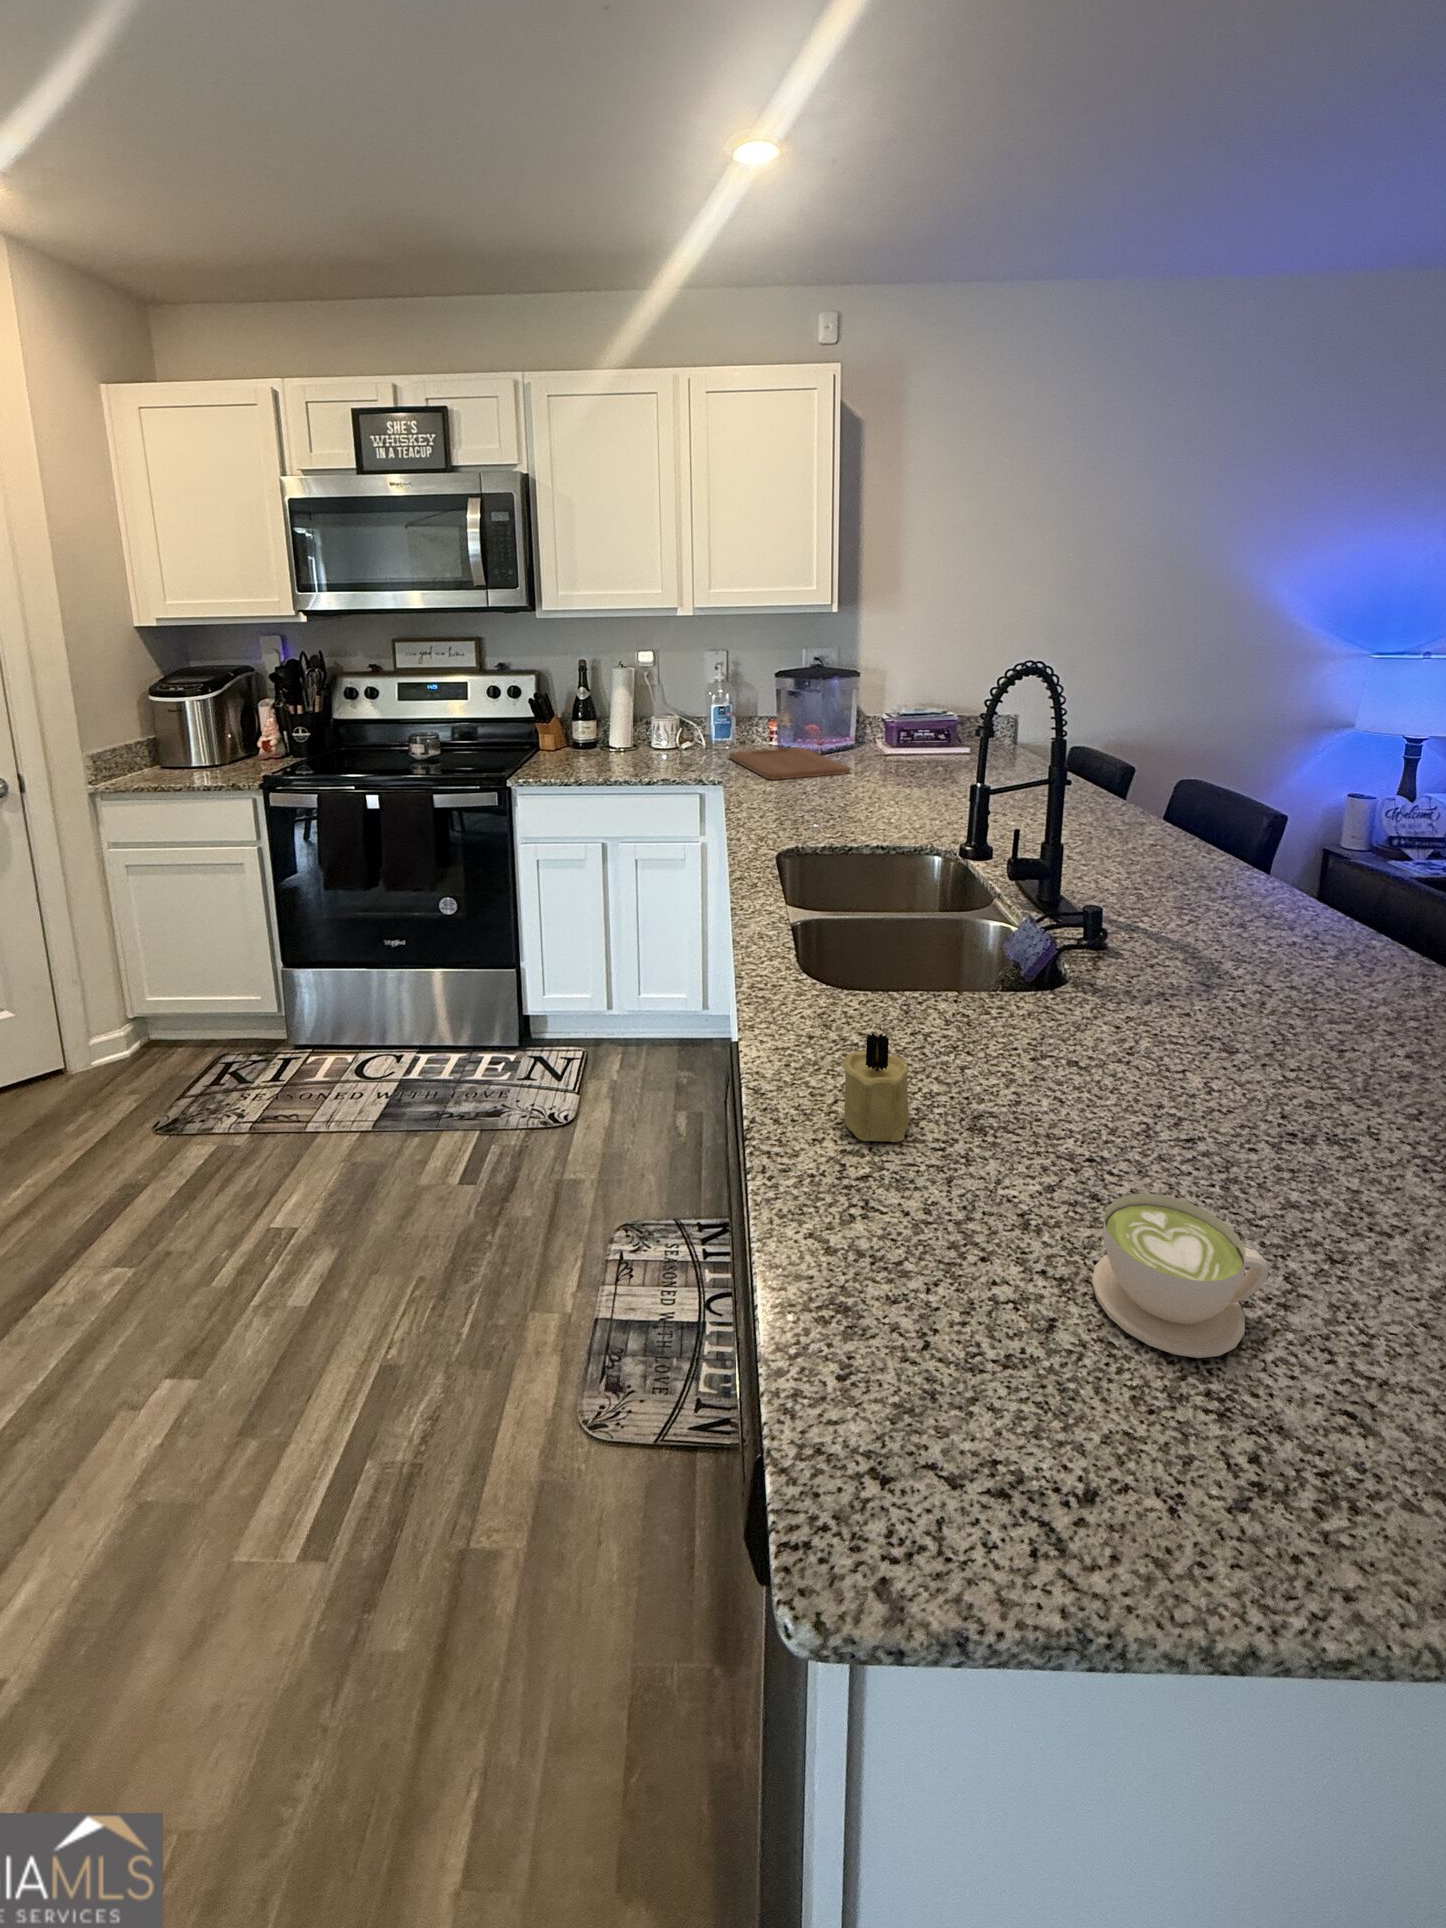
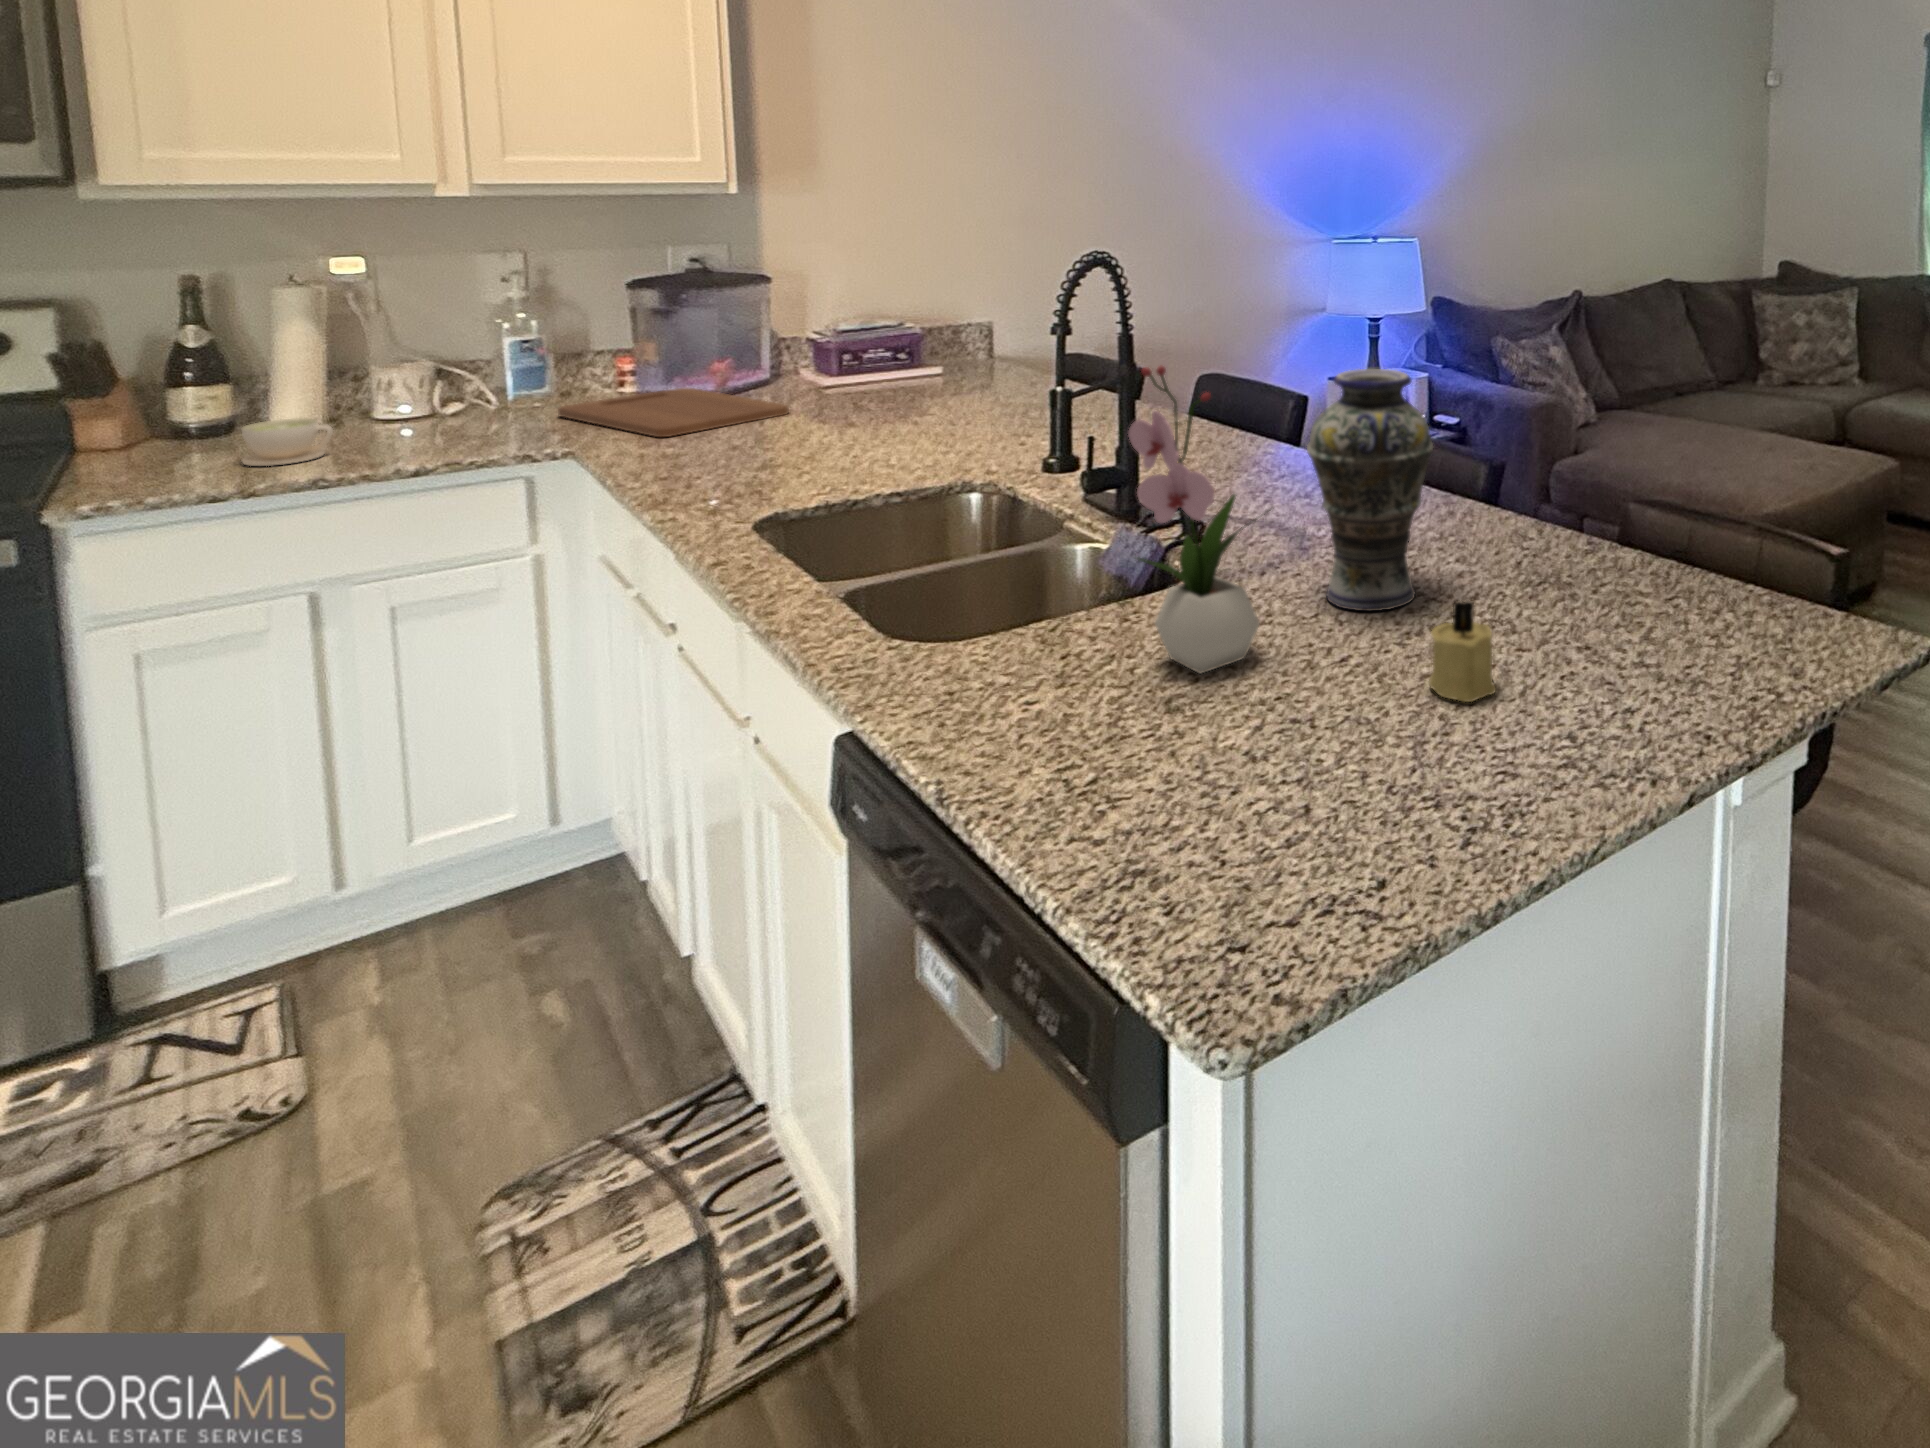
flower arrangement: none [970,776,1124,1095] -> present [1128,366,1265,673]
vase: none [1196,806,1372,1092] -> present [1307,369,1434,611]
candle: present [842,1033,909,1142] -> present [1429,601,1496,702]
coffee cup: present [1092,1193,1269,1358] -> present [242,418,333,466]

